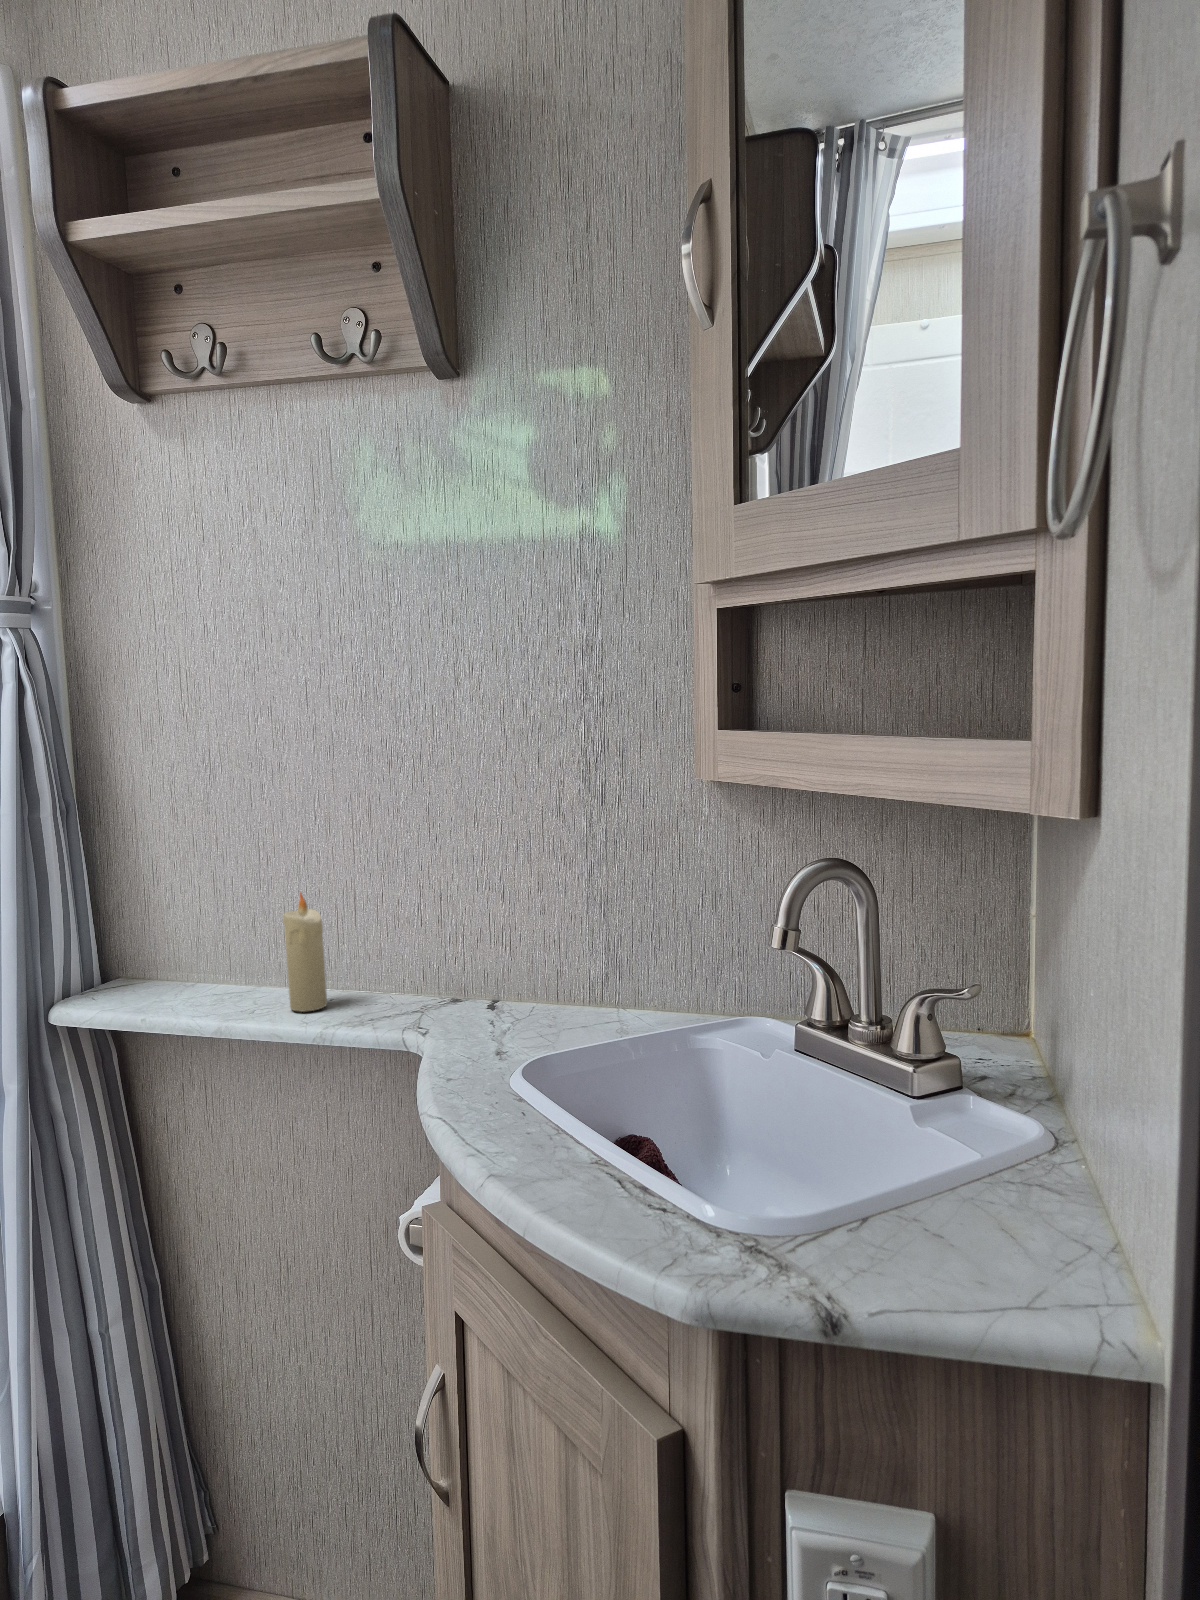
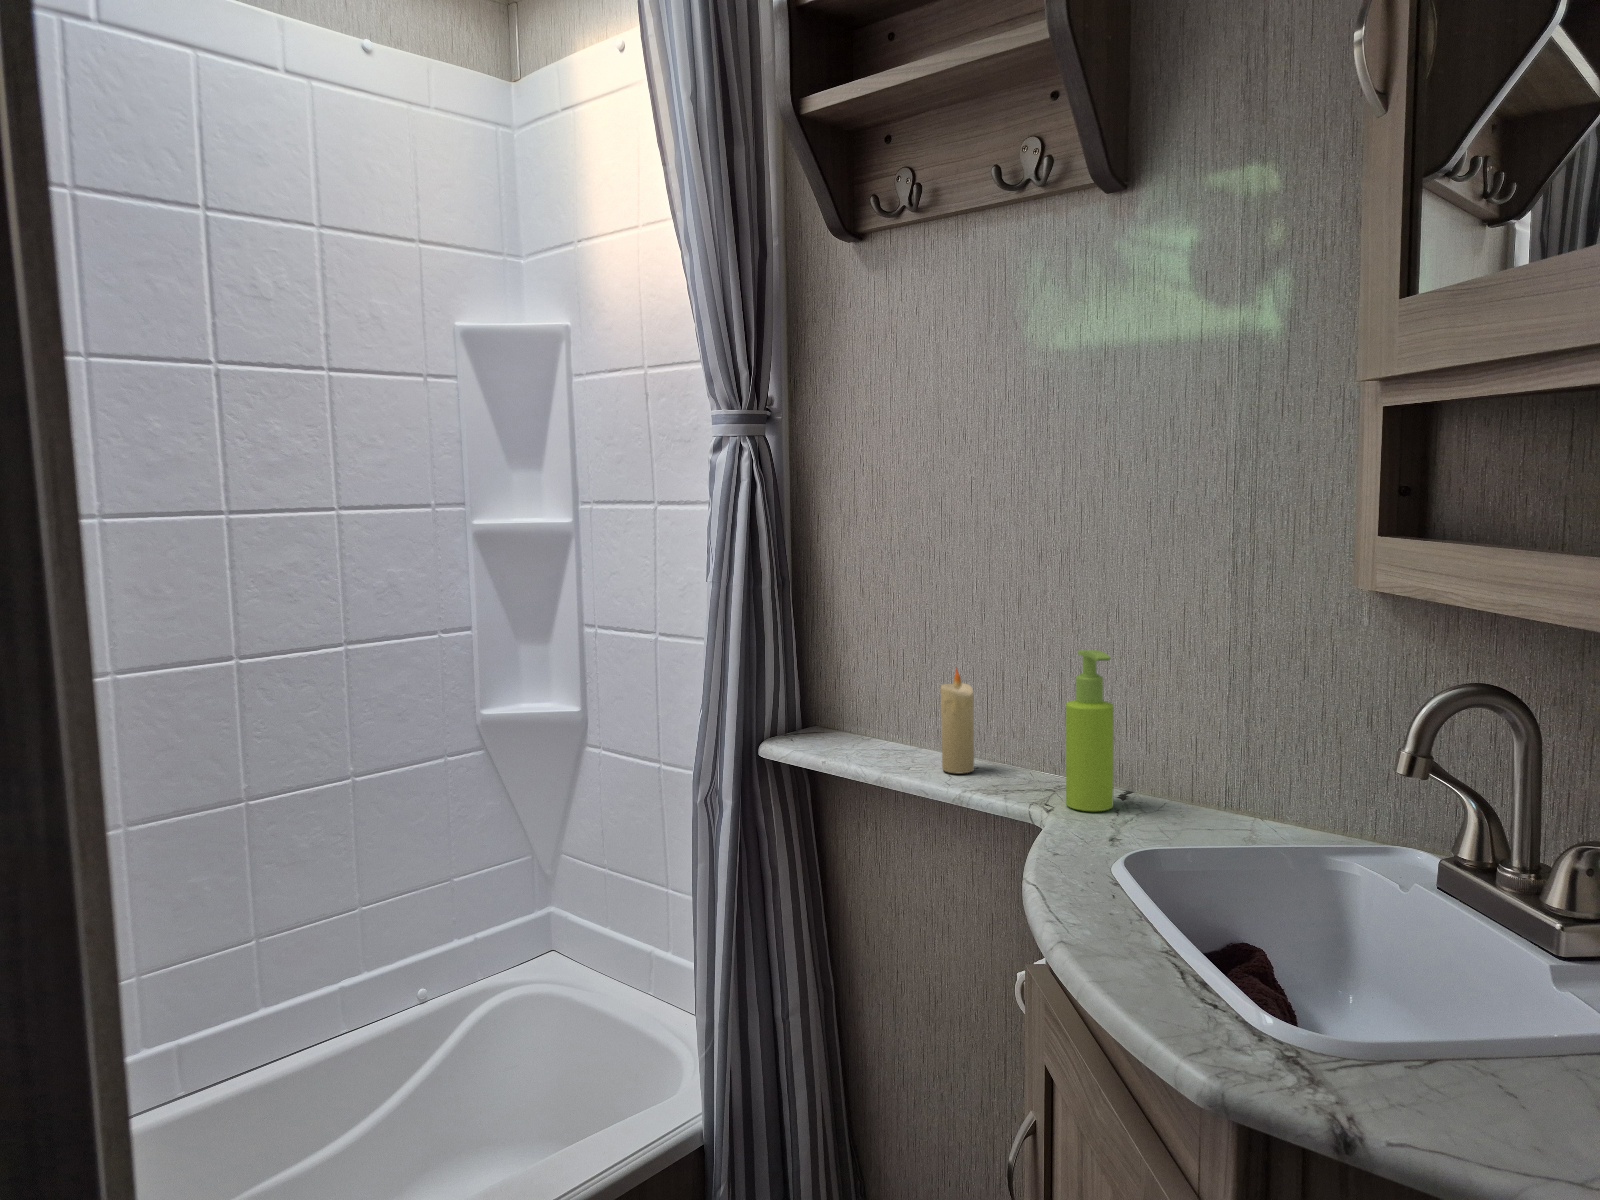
soap dispenser: none [433,859,488,1031] -> present [1066,650,1114,811]

